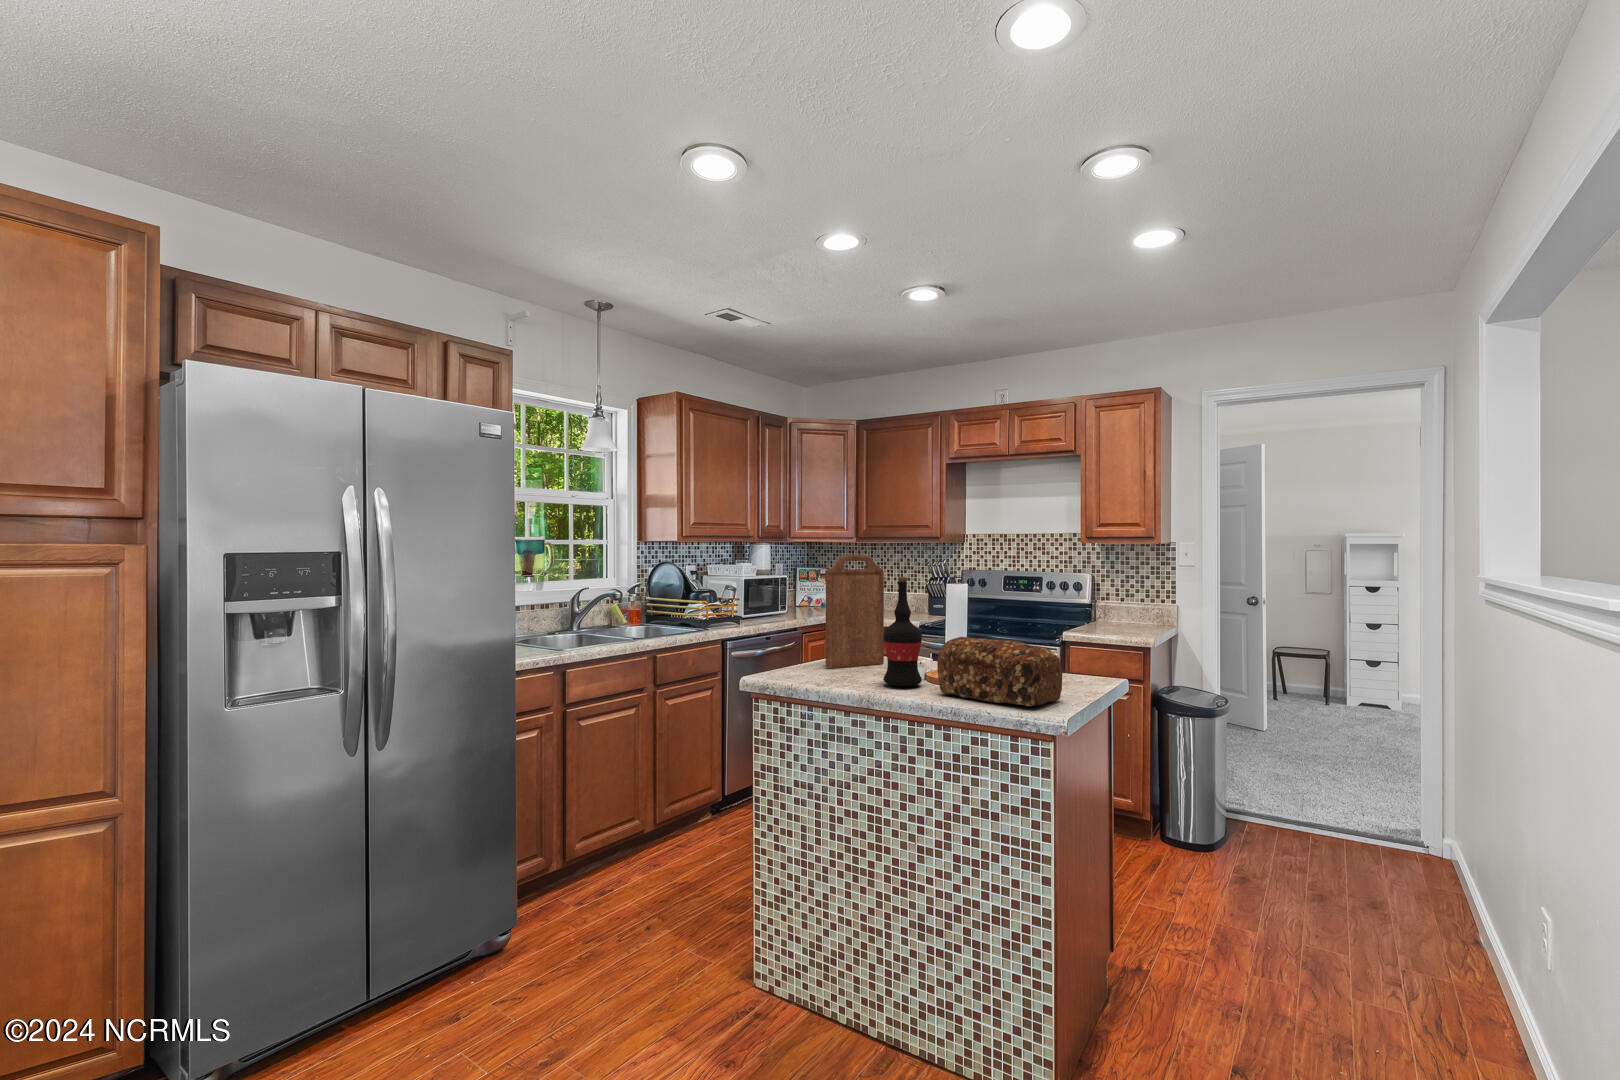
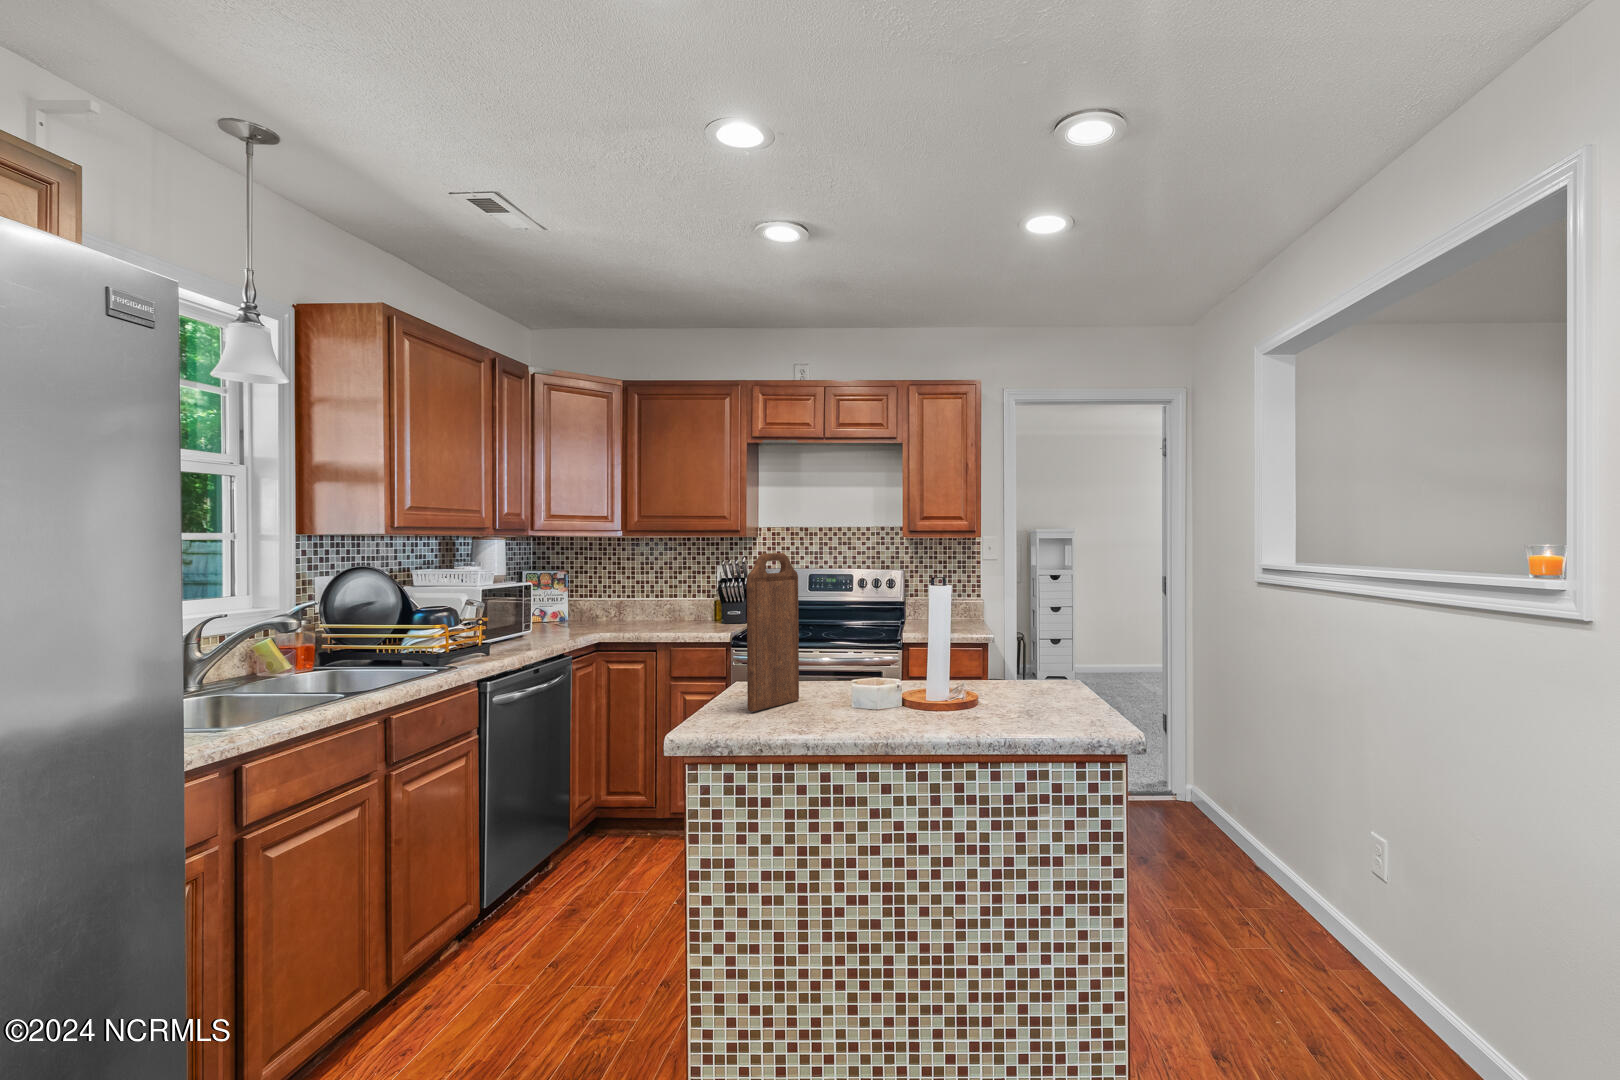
wine bottle: present [883,577,922,686] -> none [874,579,925,722]
bread loaf: present [937,637,1063,706] -> none [967,652,1103,725]

